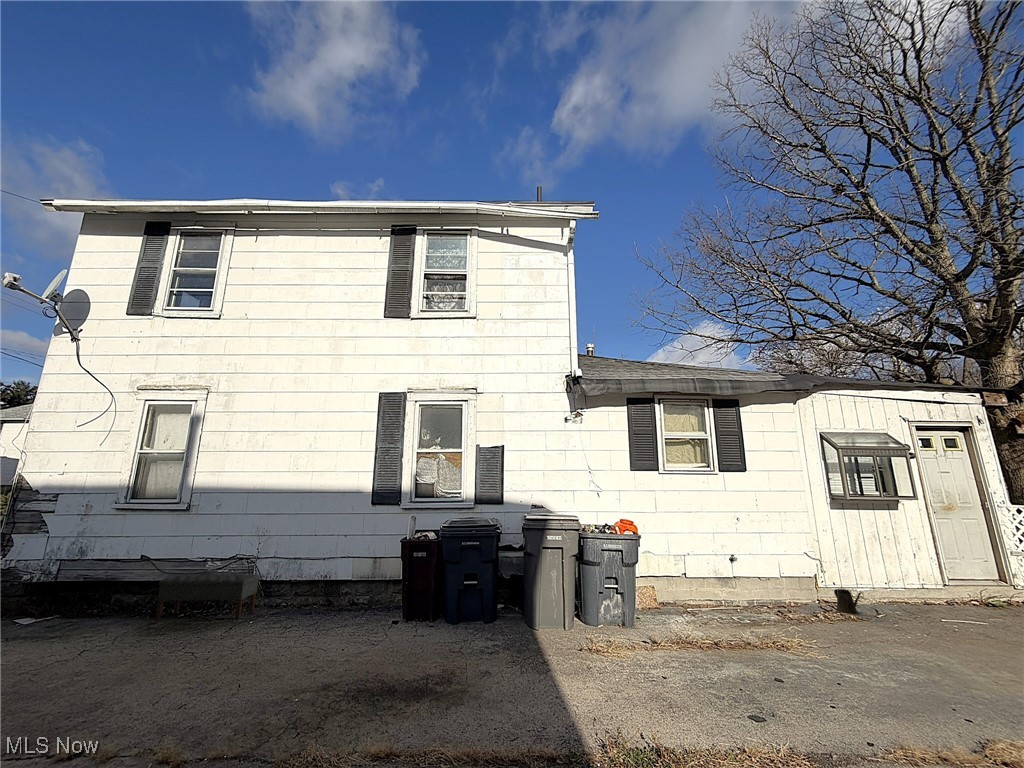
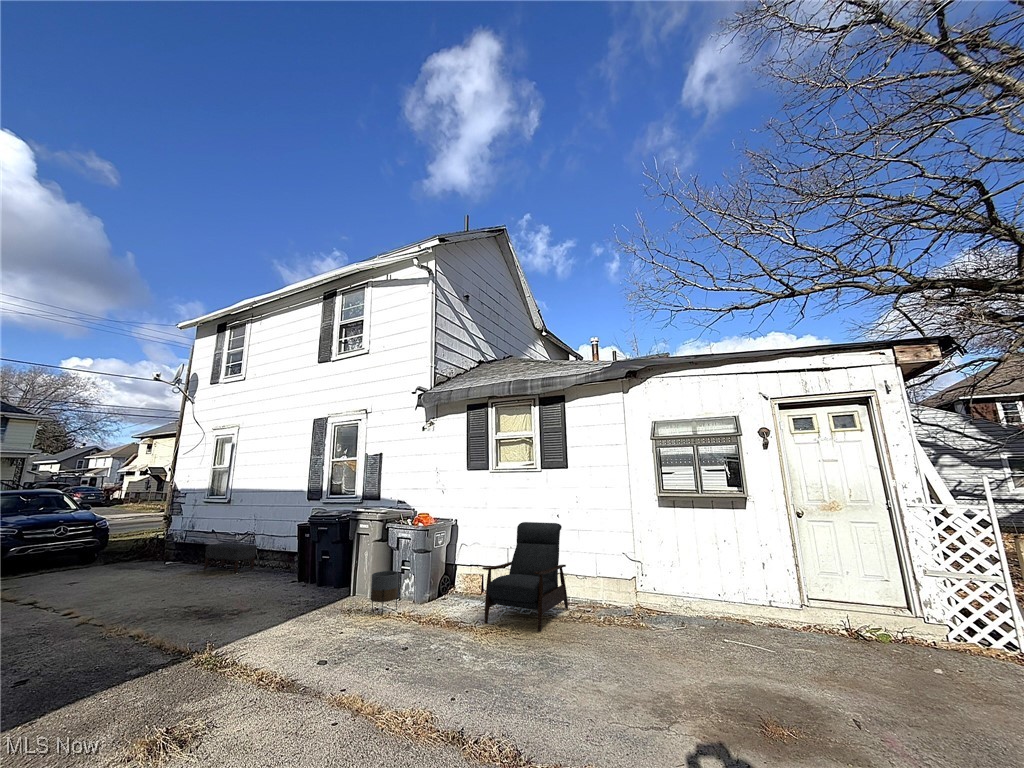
chair: none [704,526,807,632] -> present [482,522,568,632]
planter: none [601,587,634,641] -> present [371,571,398,616]
watering can: present [834,589,862,613] -> none [646,595,666,623]

